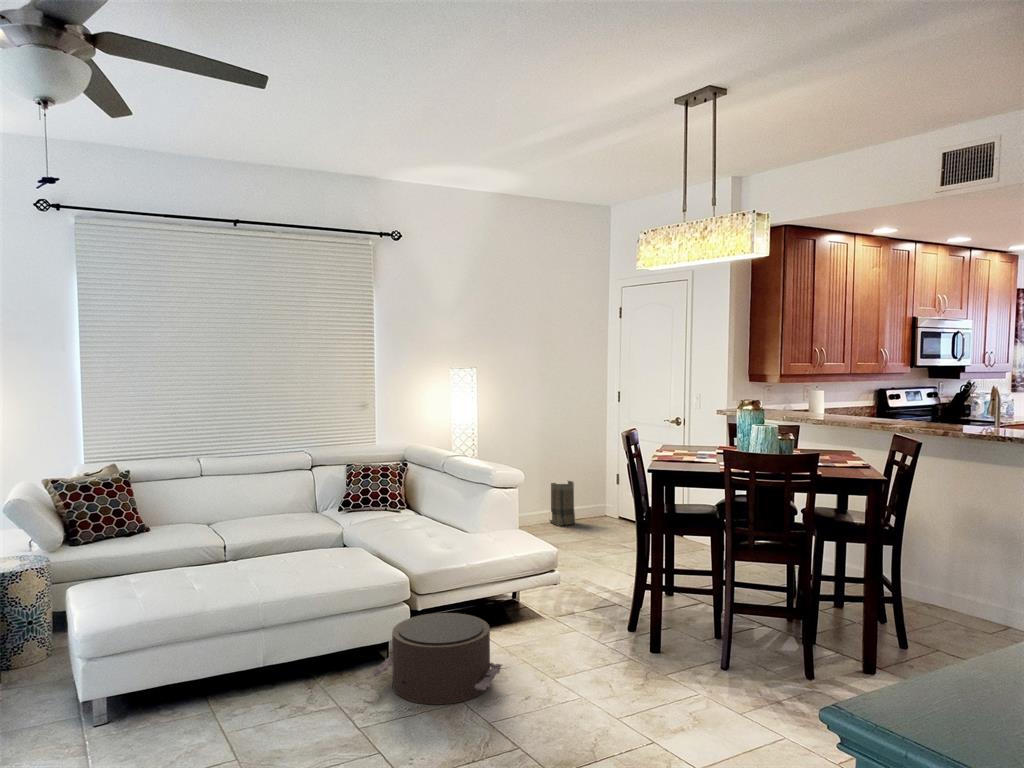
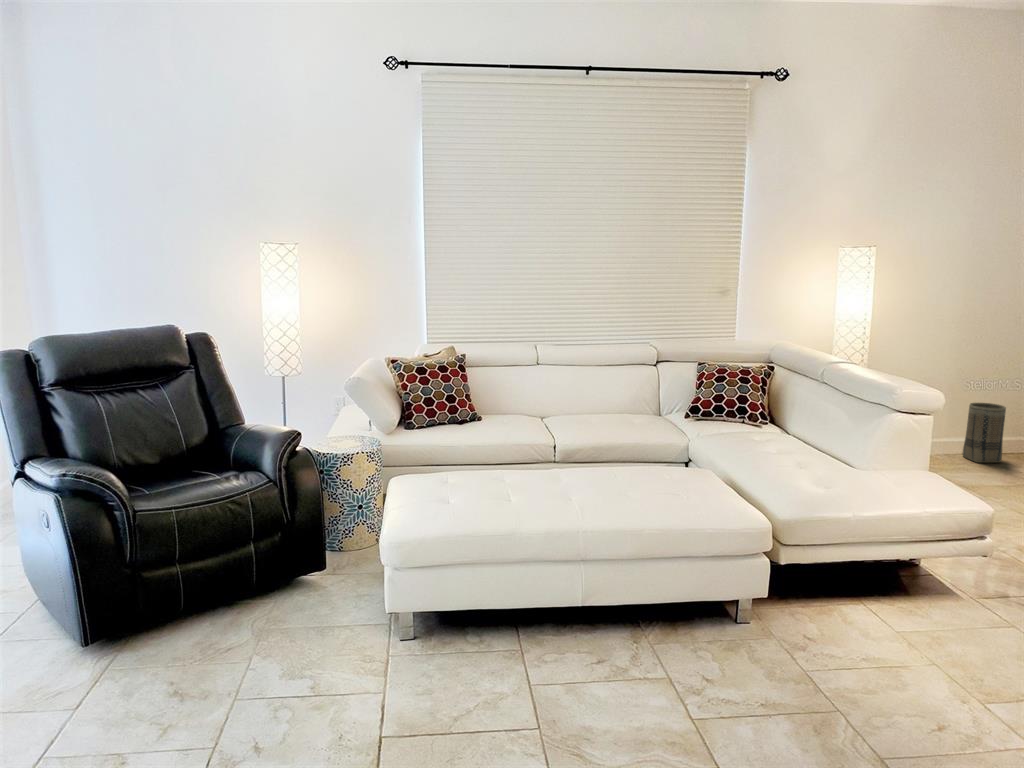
pouf: present [371,613,502,705] -> none [712,577,903,713]

